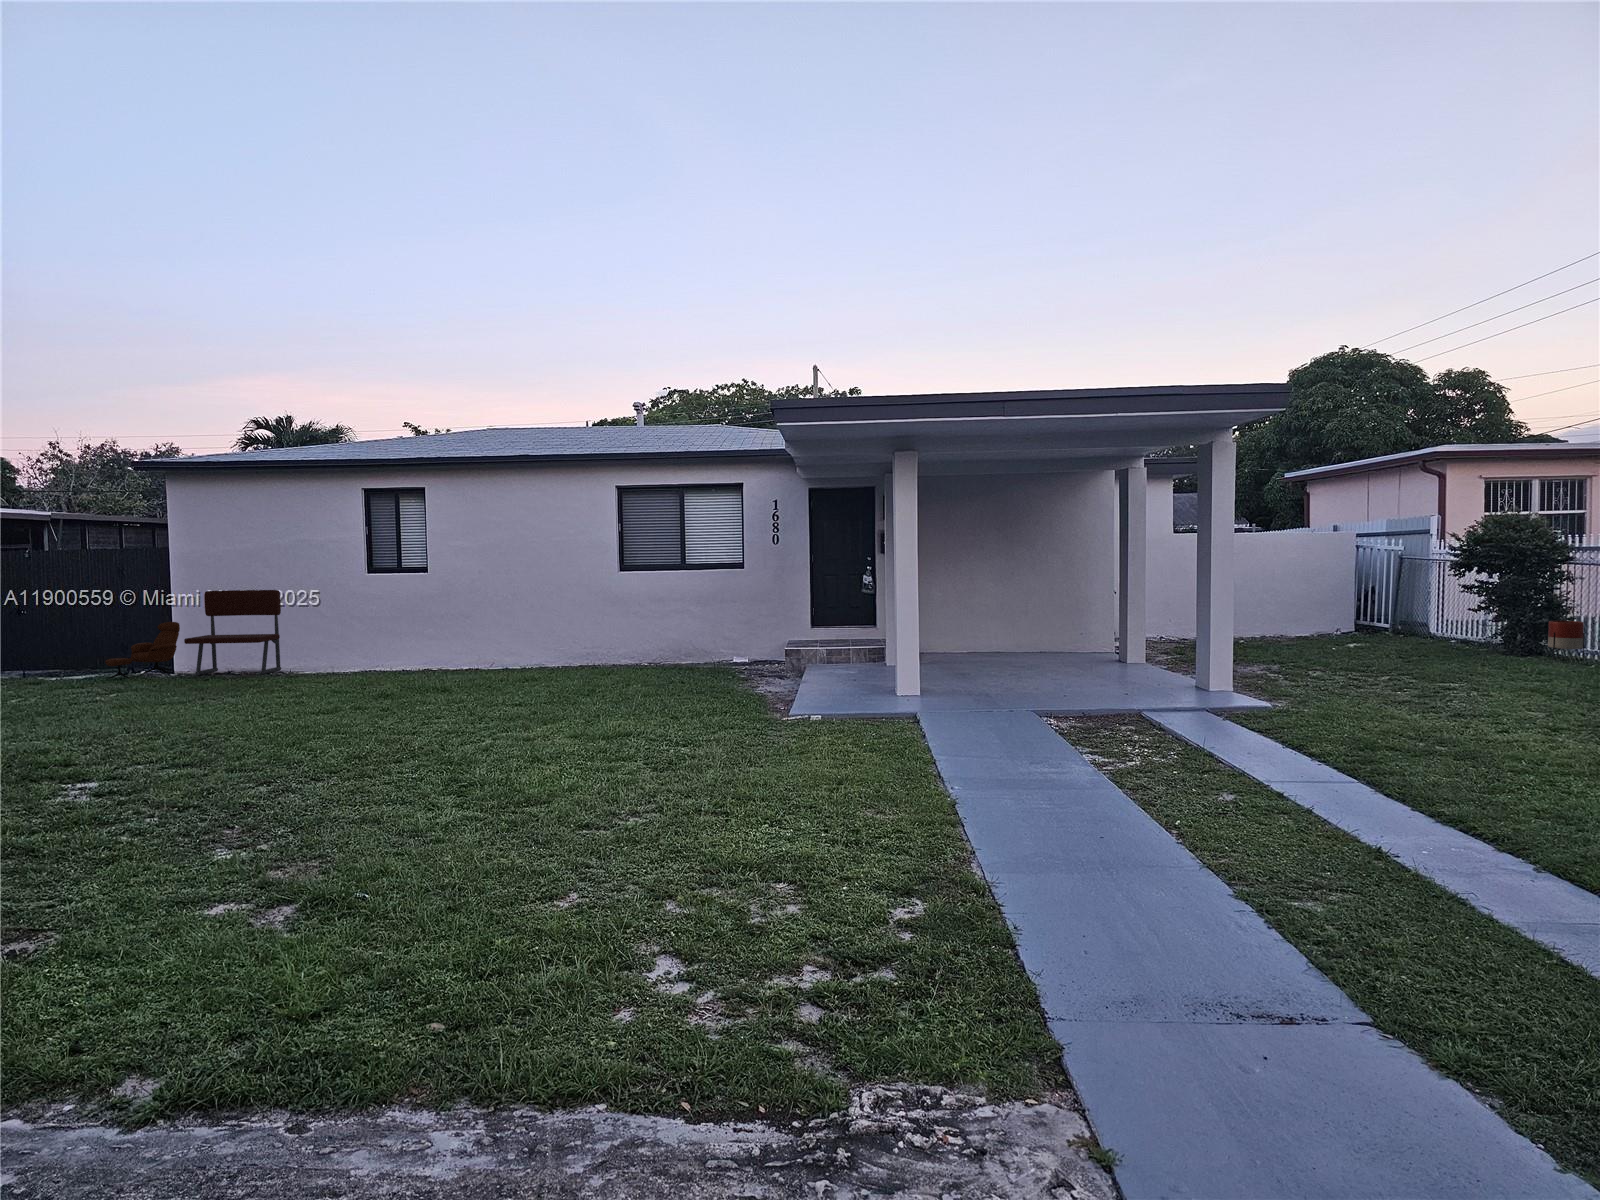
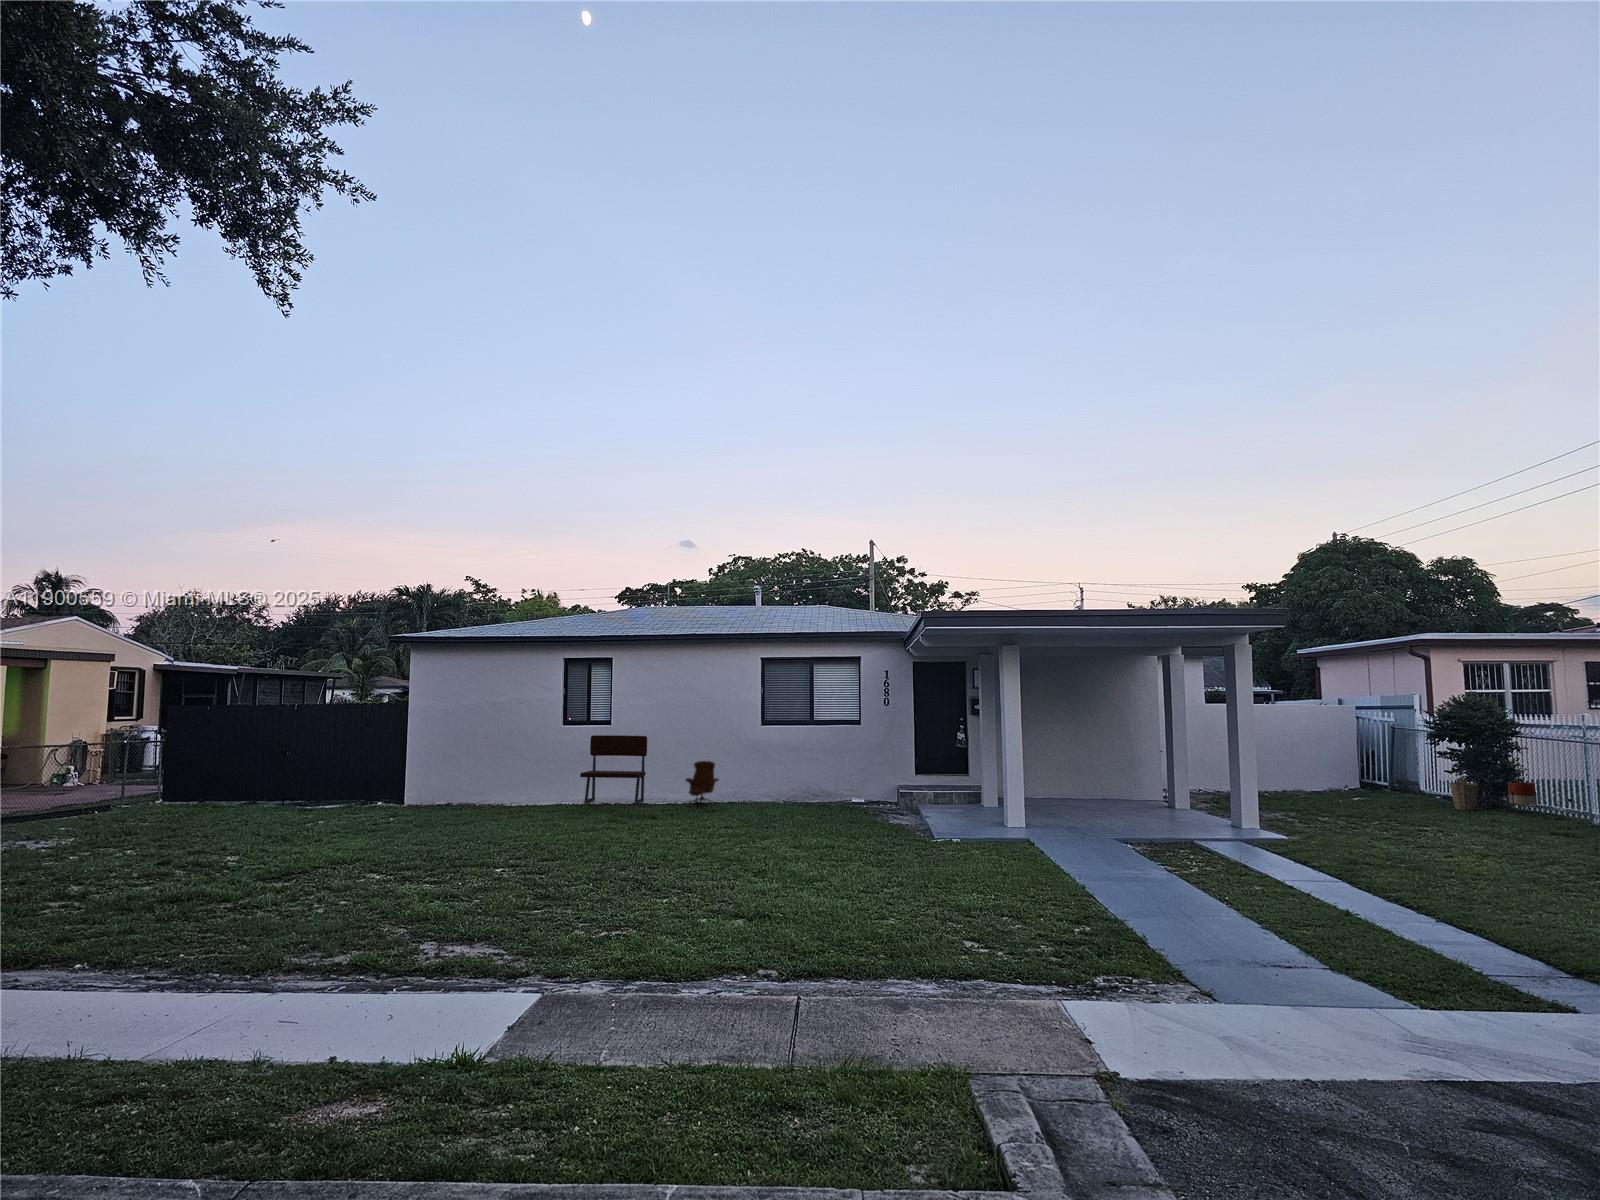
bench: present [184,590,281,675] -> present [580,735,647,804]
bucket: none [1474,616,1511,657] -> present [1449,777,1478,810]
lounge chair: present [105,622,180,680] -> present [686,761,719,805]

